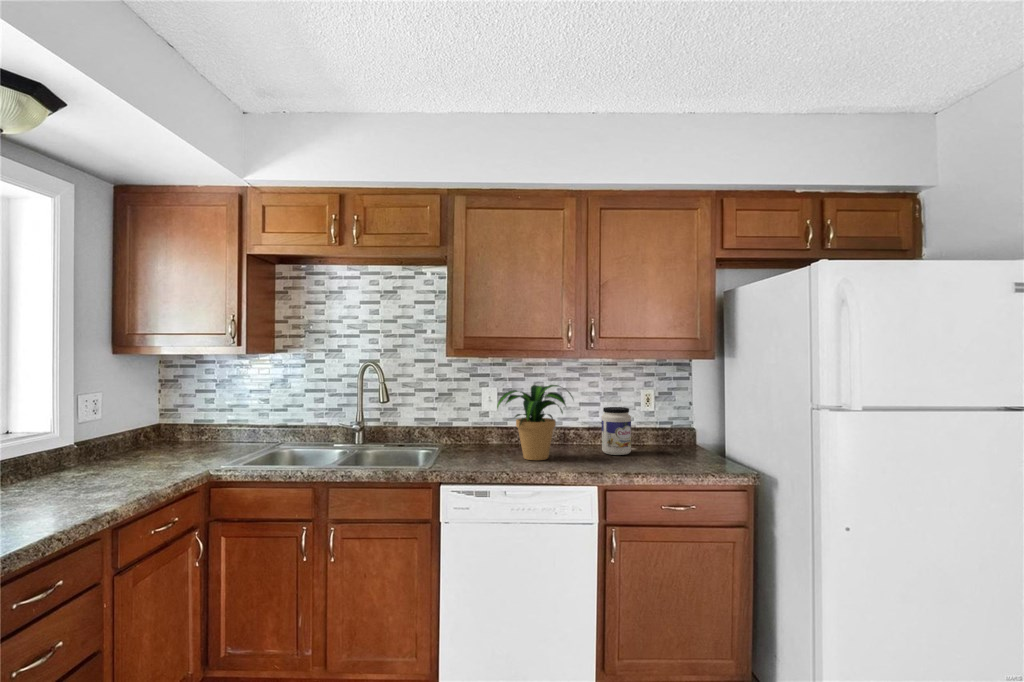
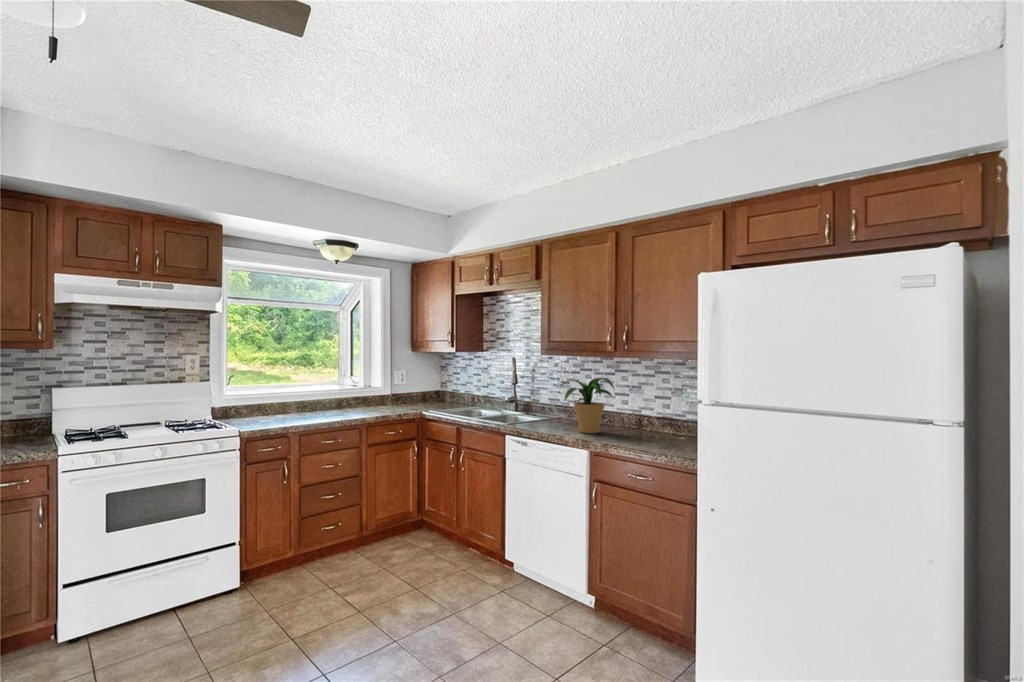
jar: present [602,407,631,455] -> none [647,400,672,440]

